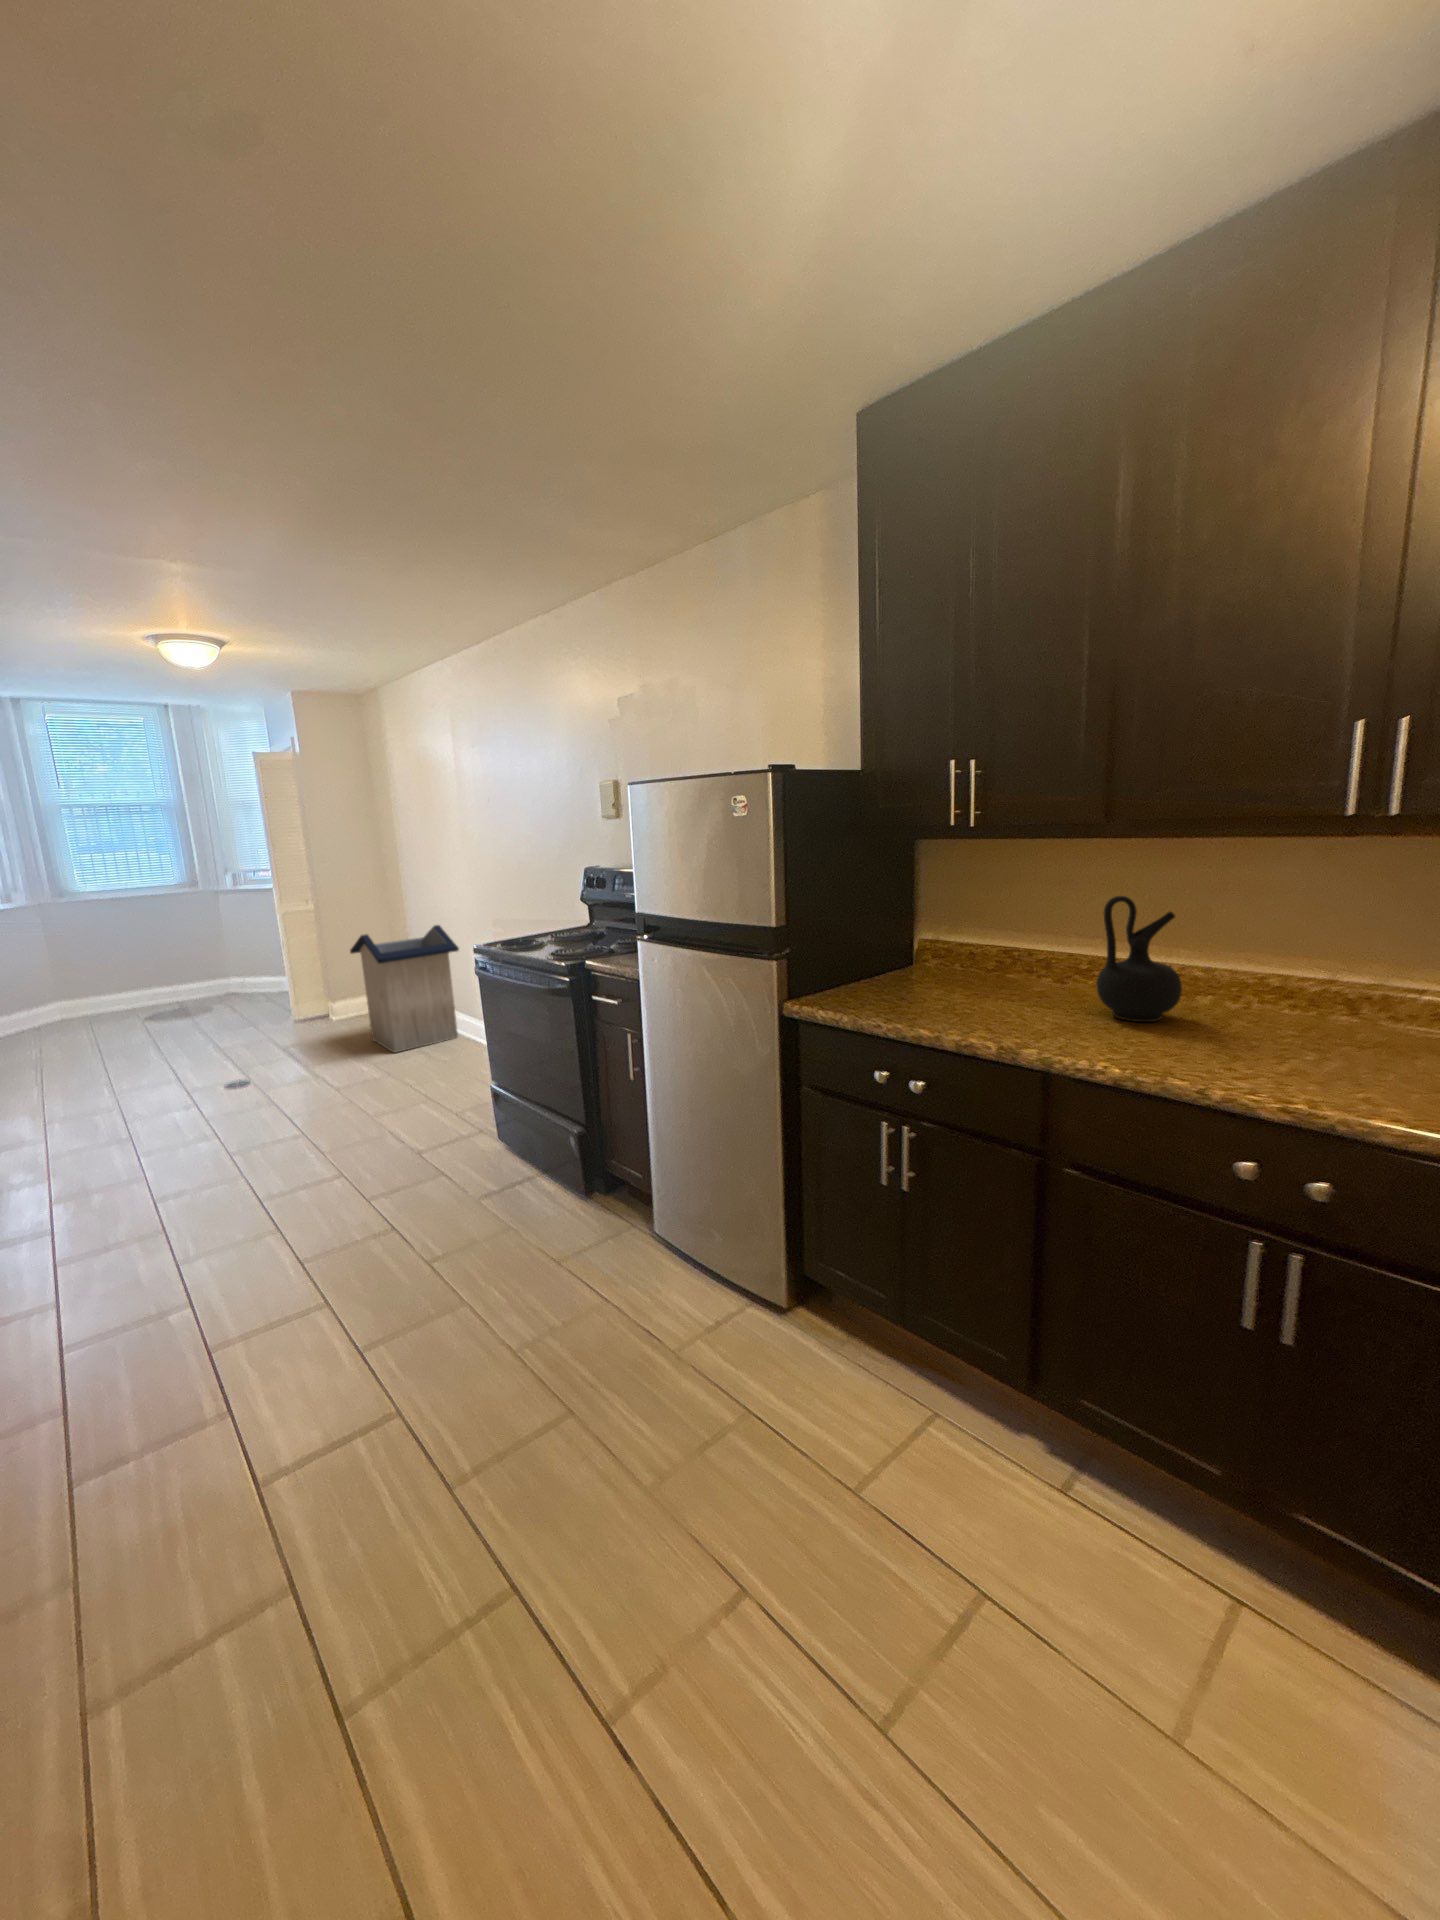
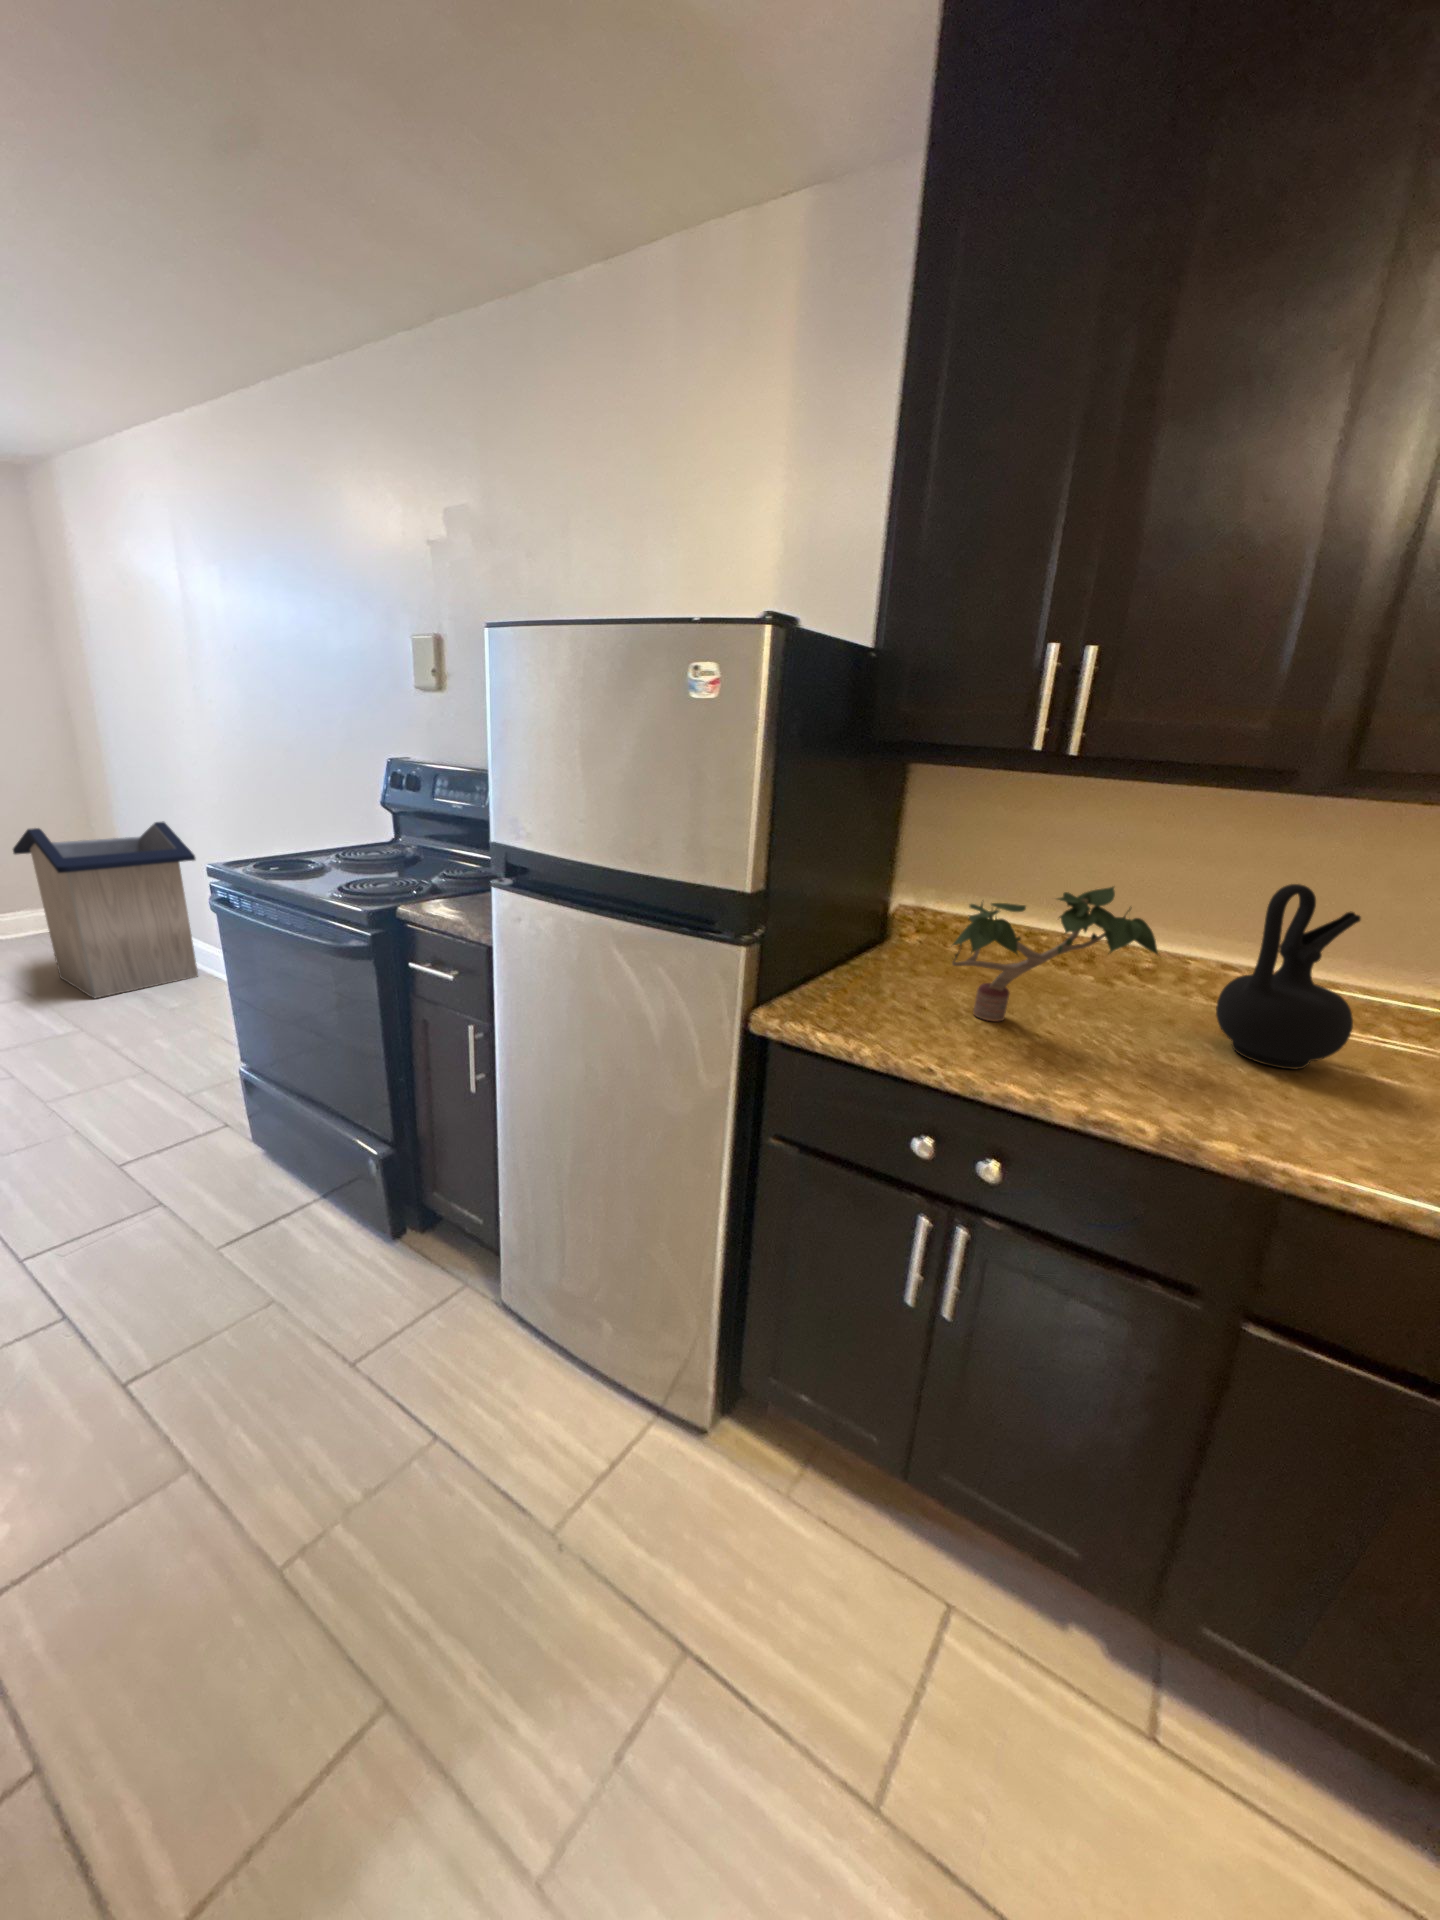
potted plant: none [896,903,1051,1003] -> present [952,887,1158,1021]

